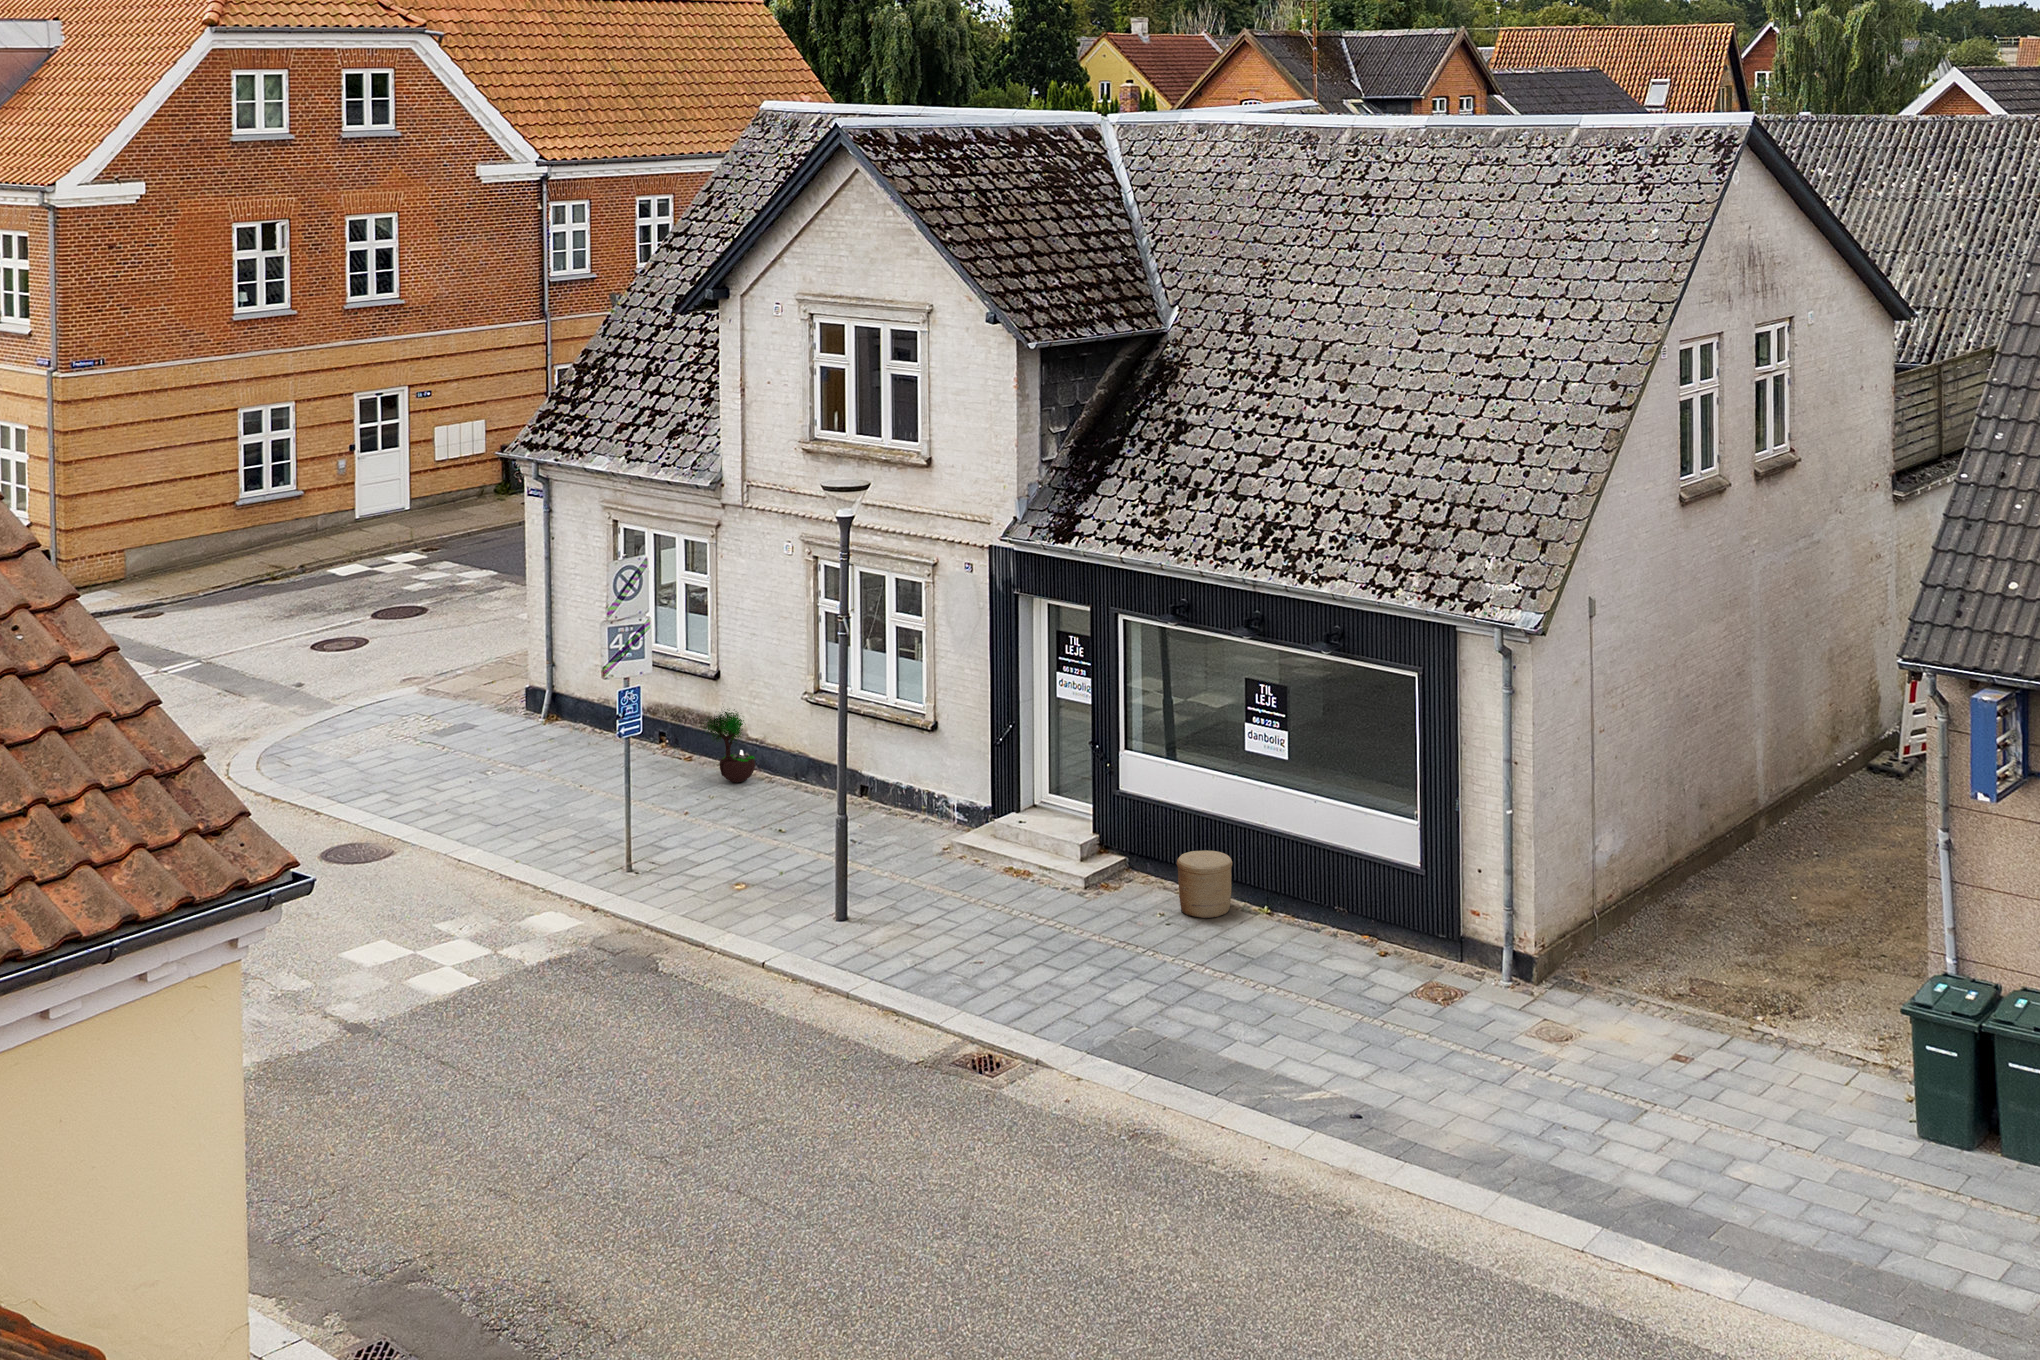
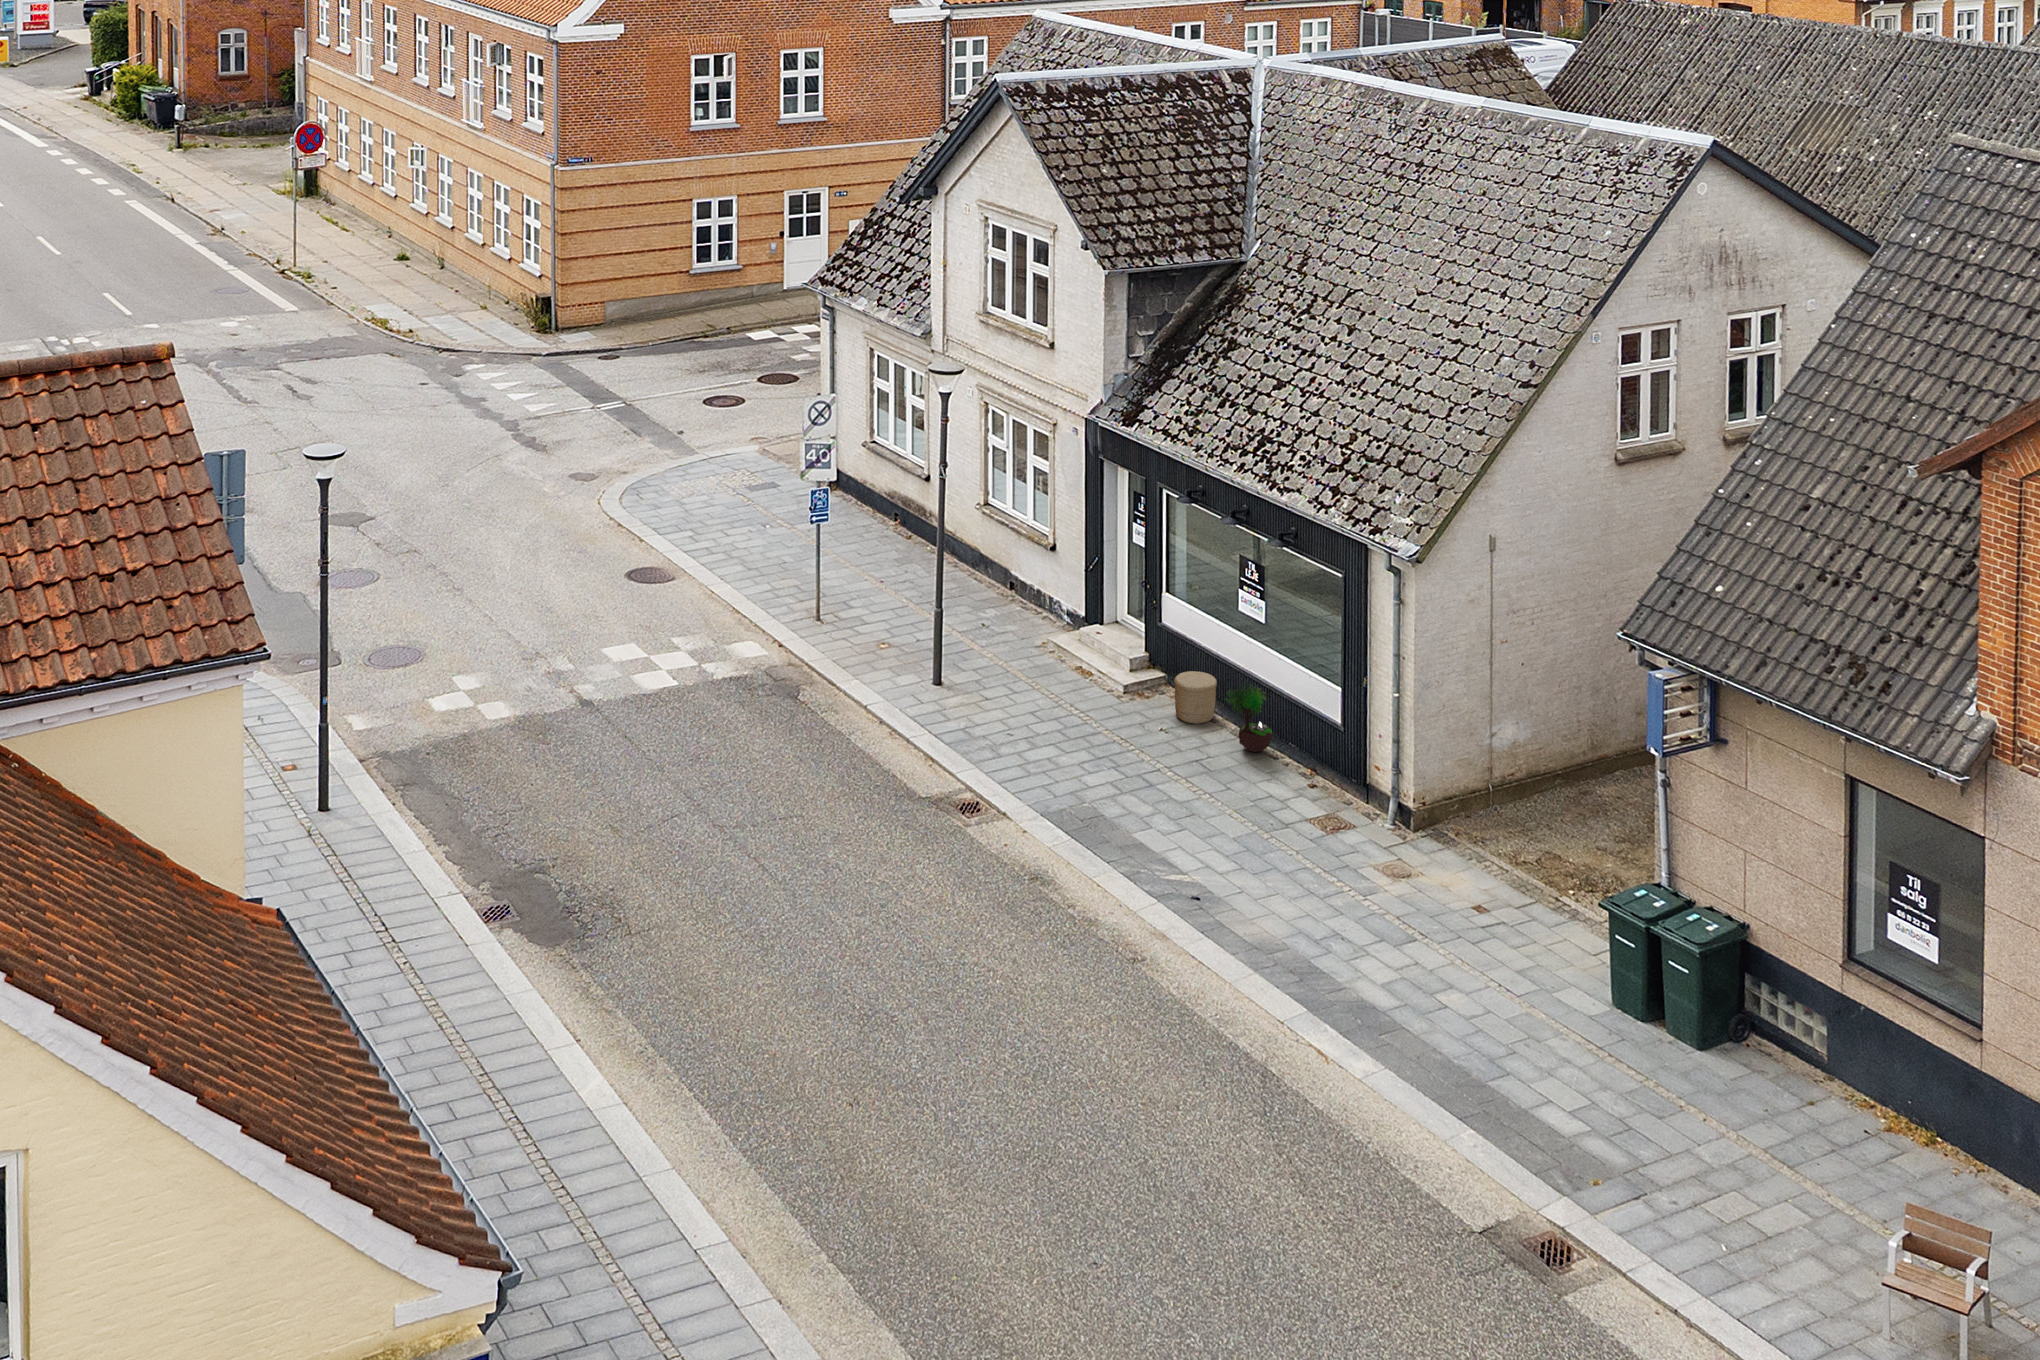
potted tree: present [703,709,755,782] -> present [1224,679,1272,752]

